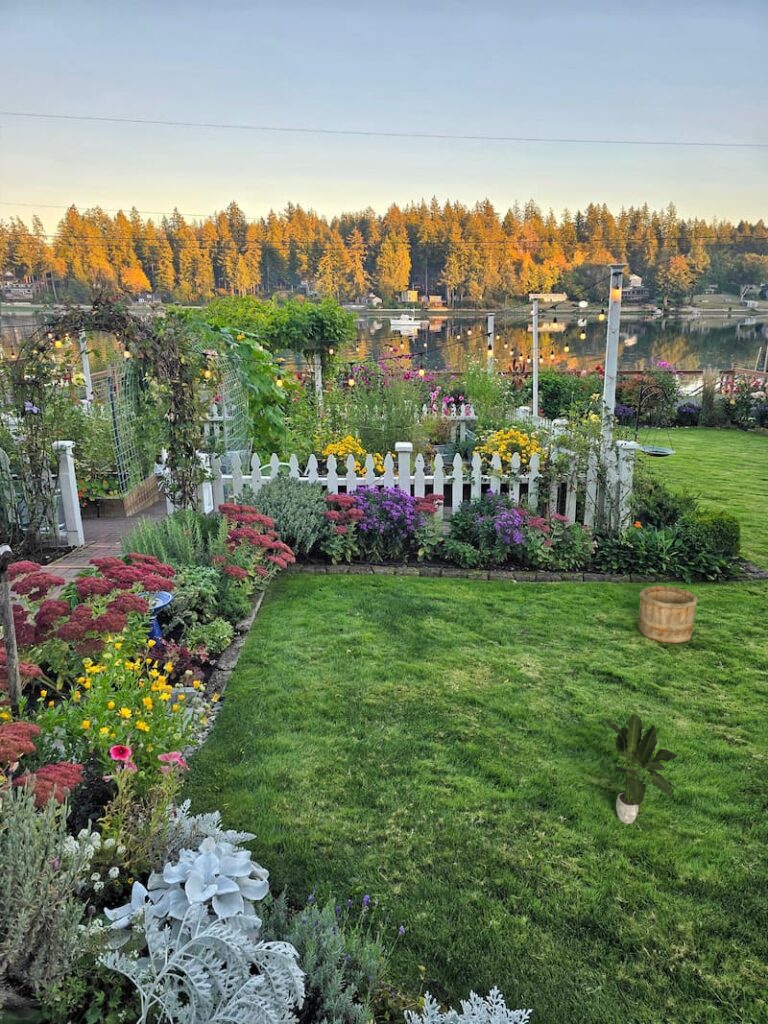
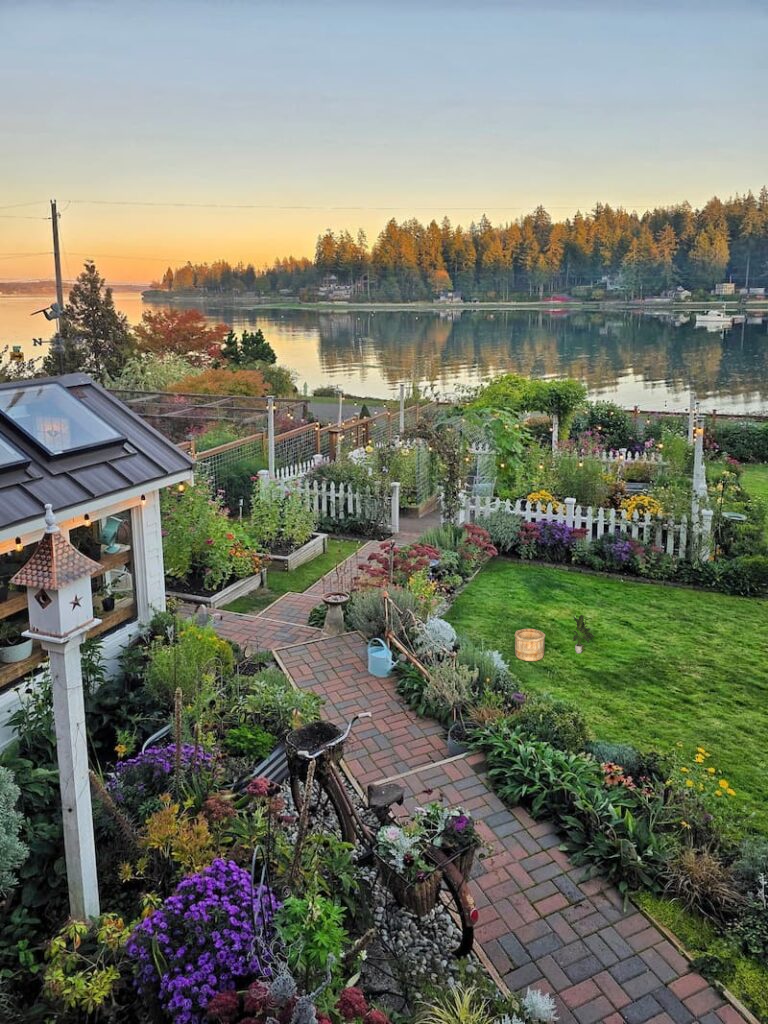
wooden bucket: present [638,586,698,643] -> present [514,629,546,661]

